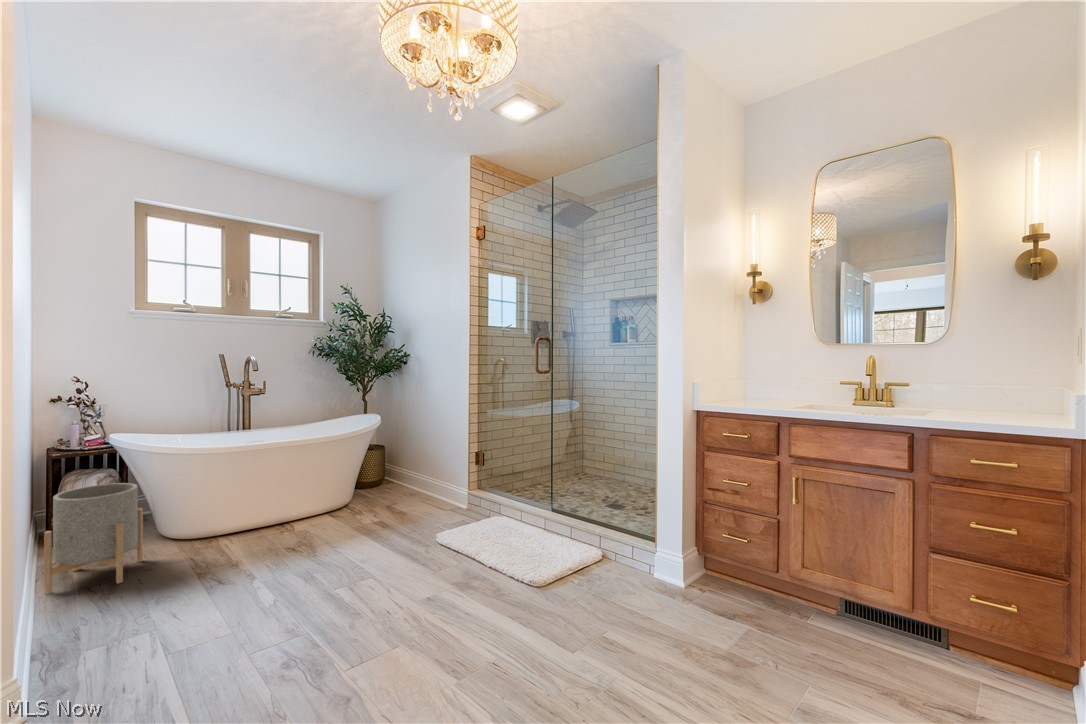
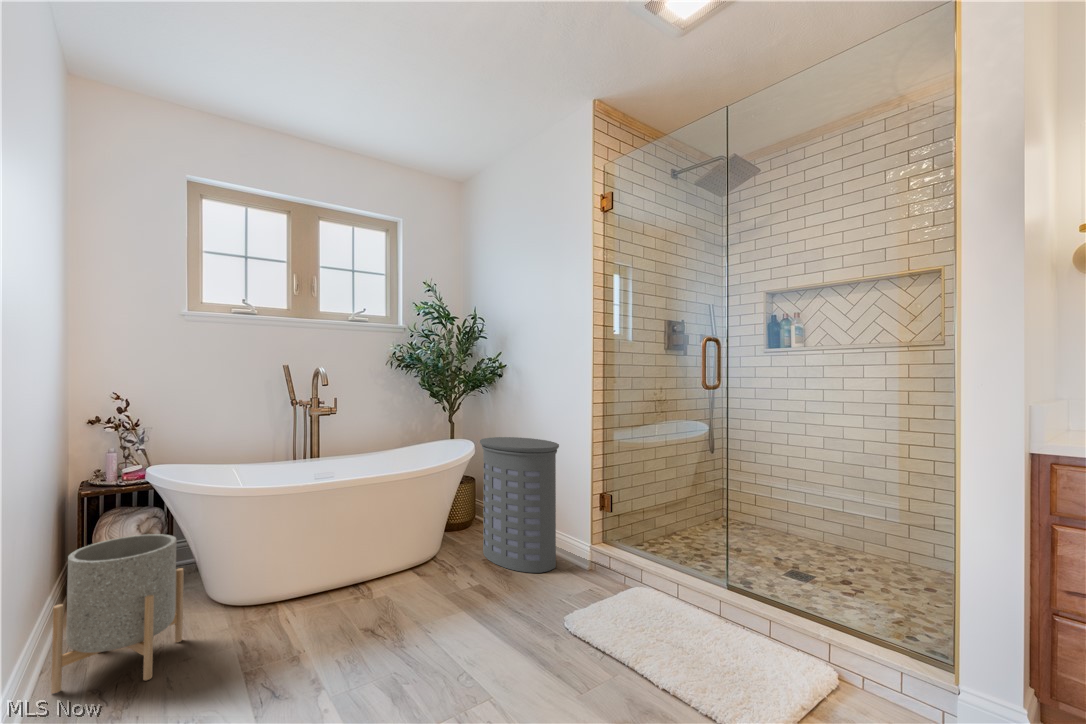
laundry hamper: none [385,411,444,510] -> present [480,437,559,573]

